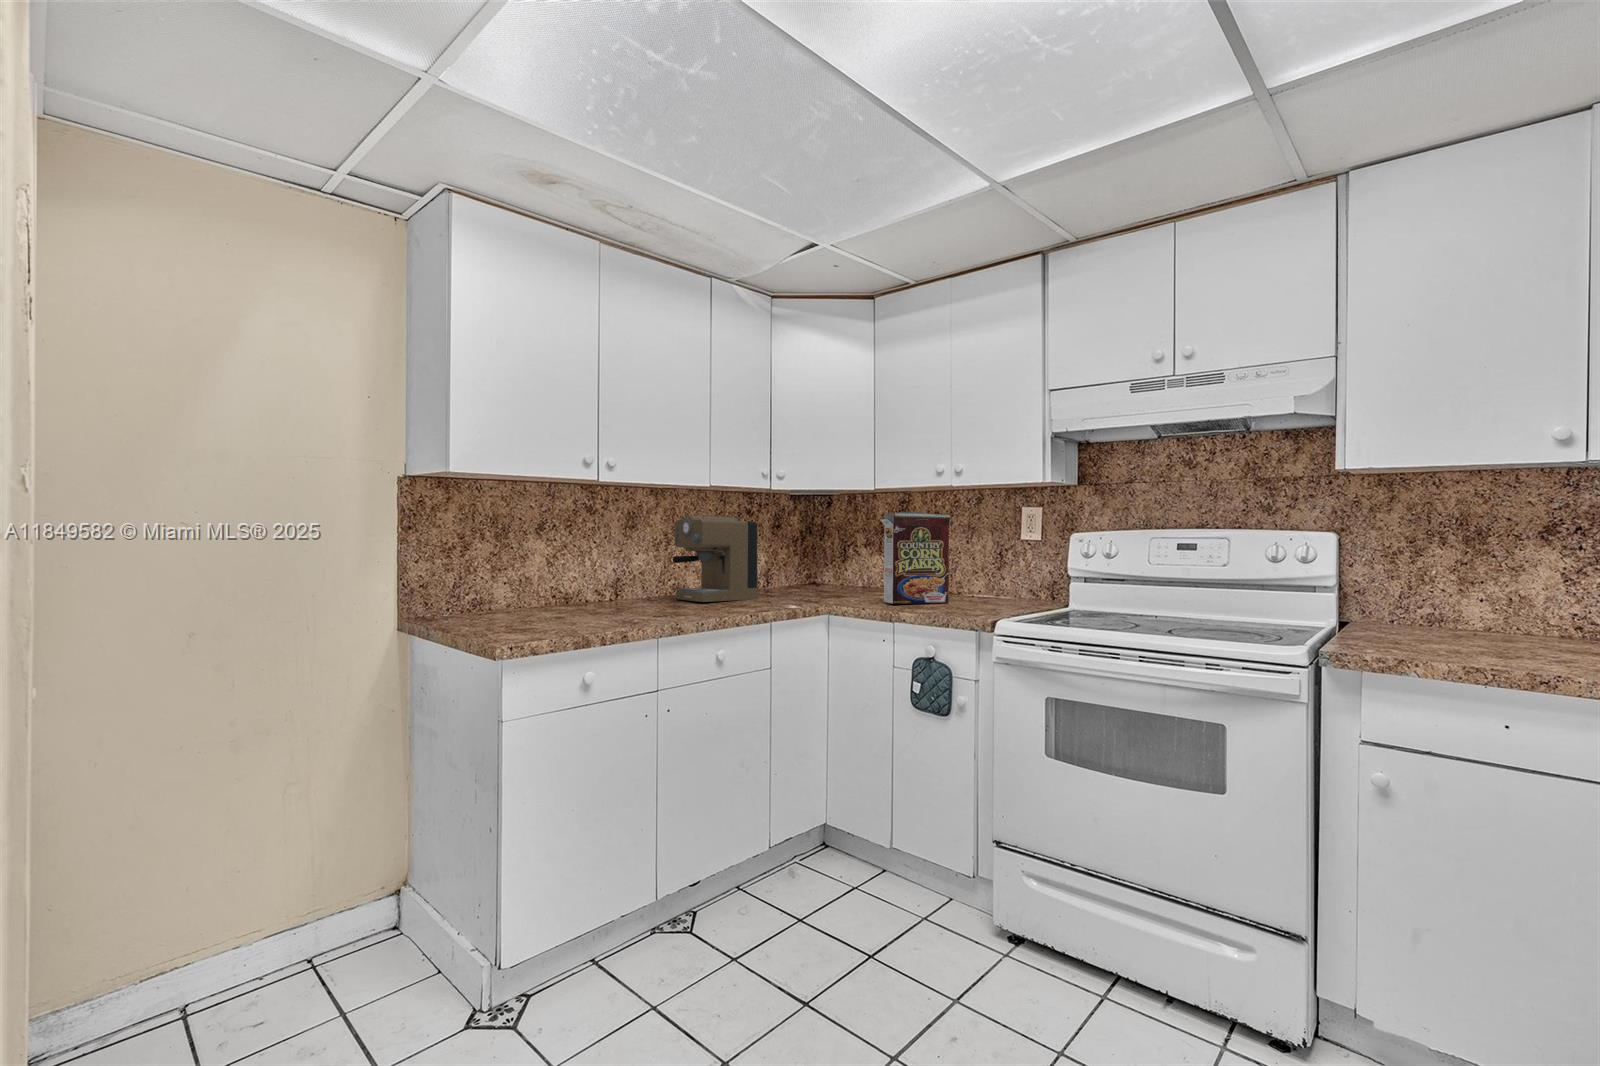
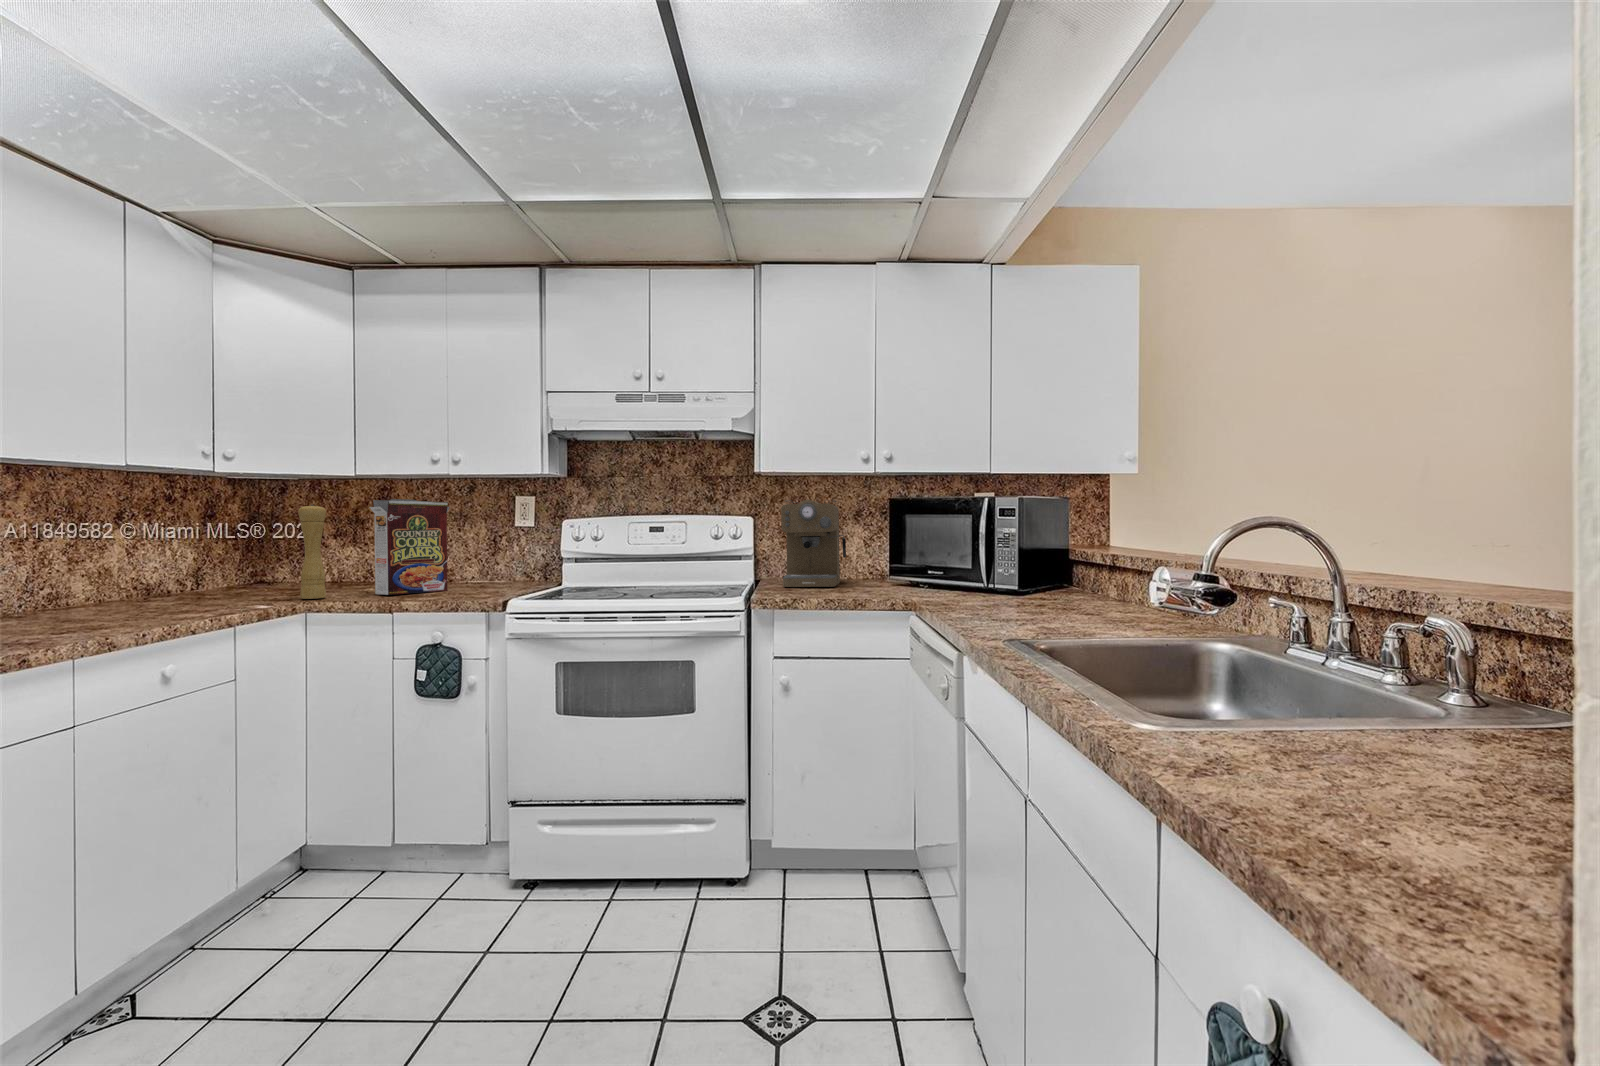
coffee maker: present [673,516,758,602] -> present [781,500,846,587]
pepper mill: none [824,517,845,603] -> present [298,505,326,599]

